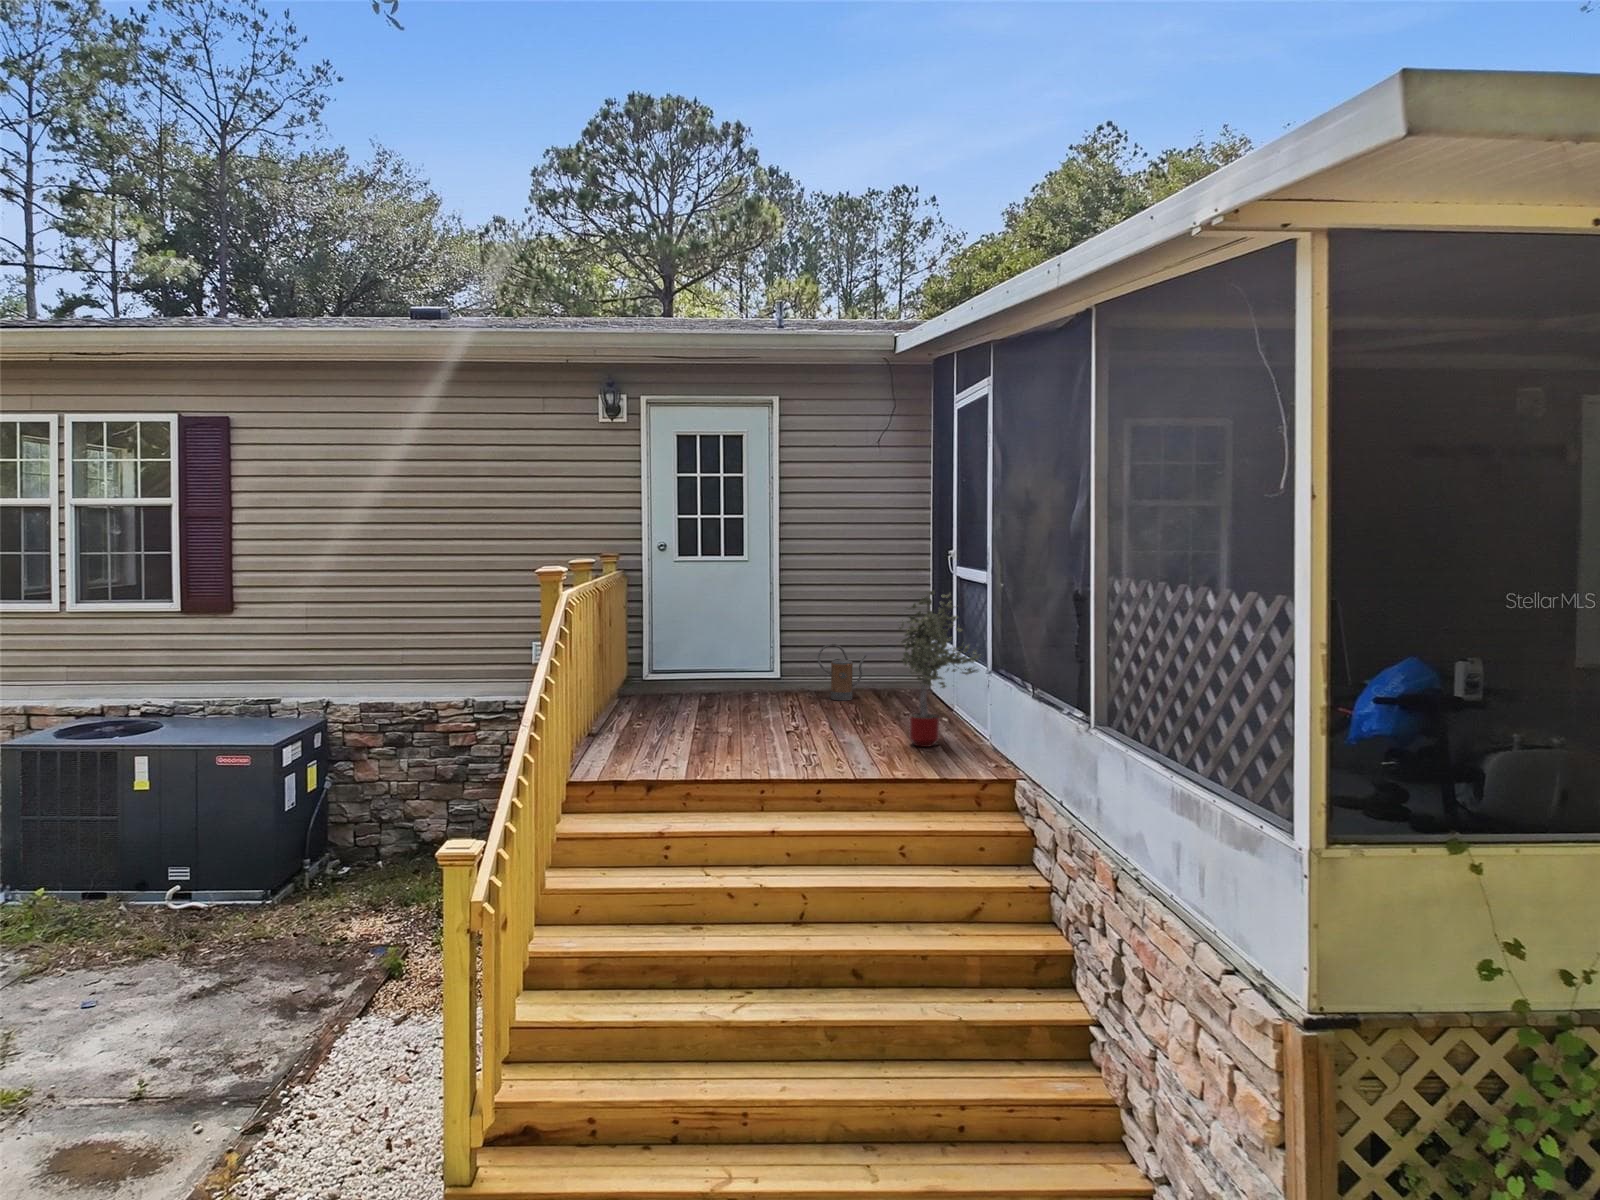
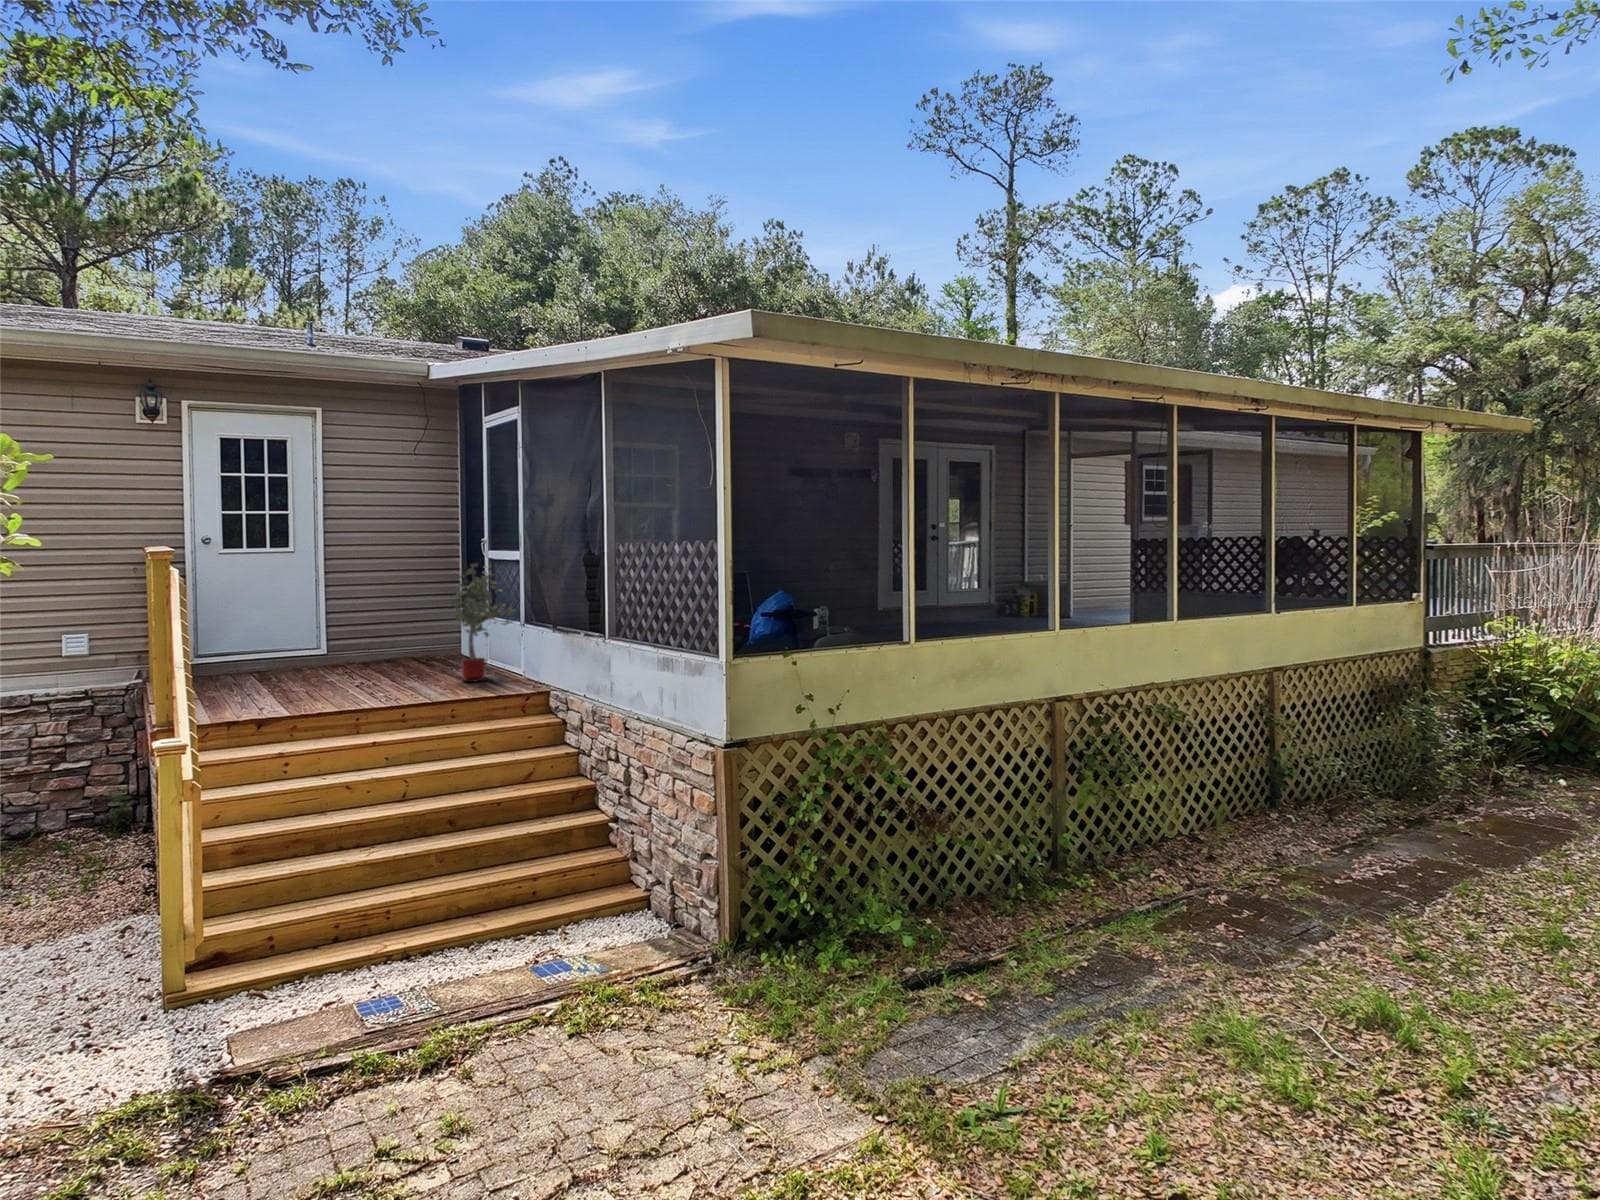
watering can: present [818,644,867,700] -> none [365,618,409,664]

